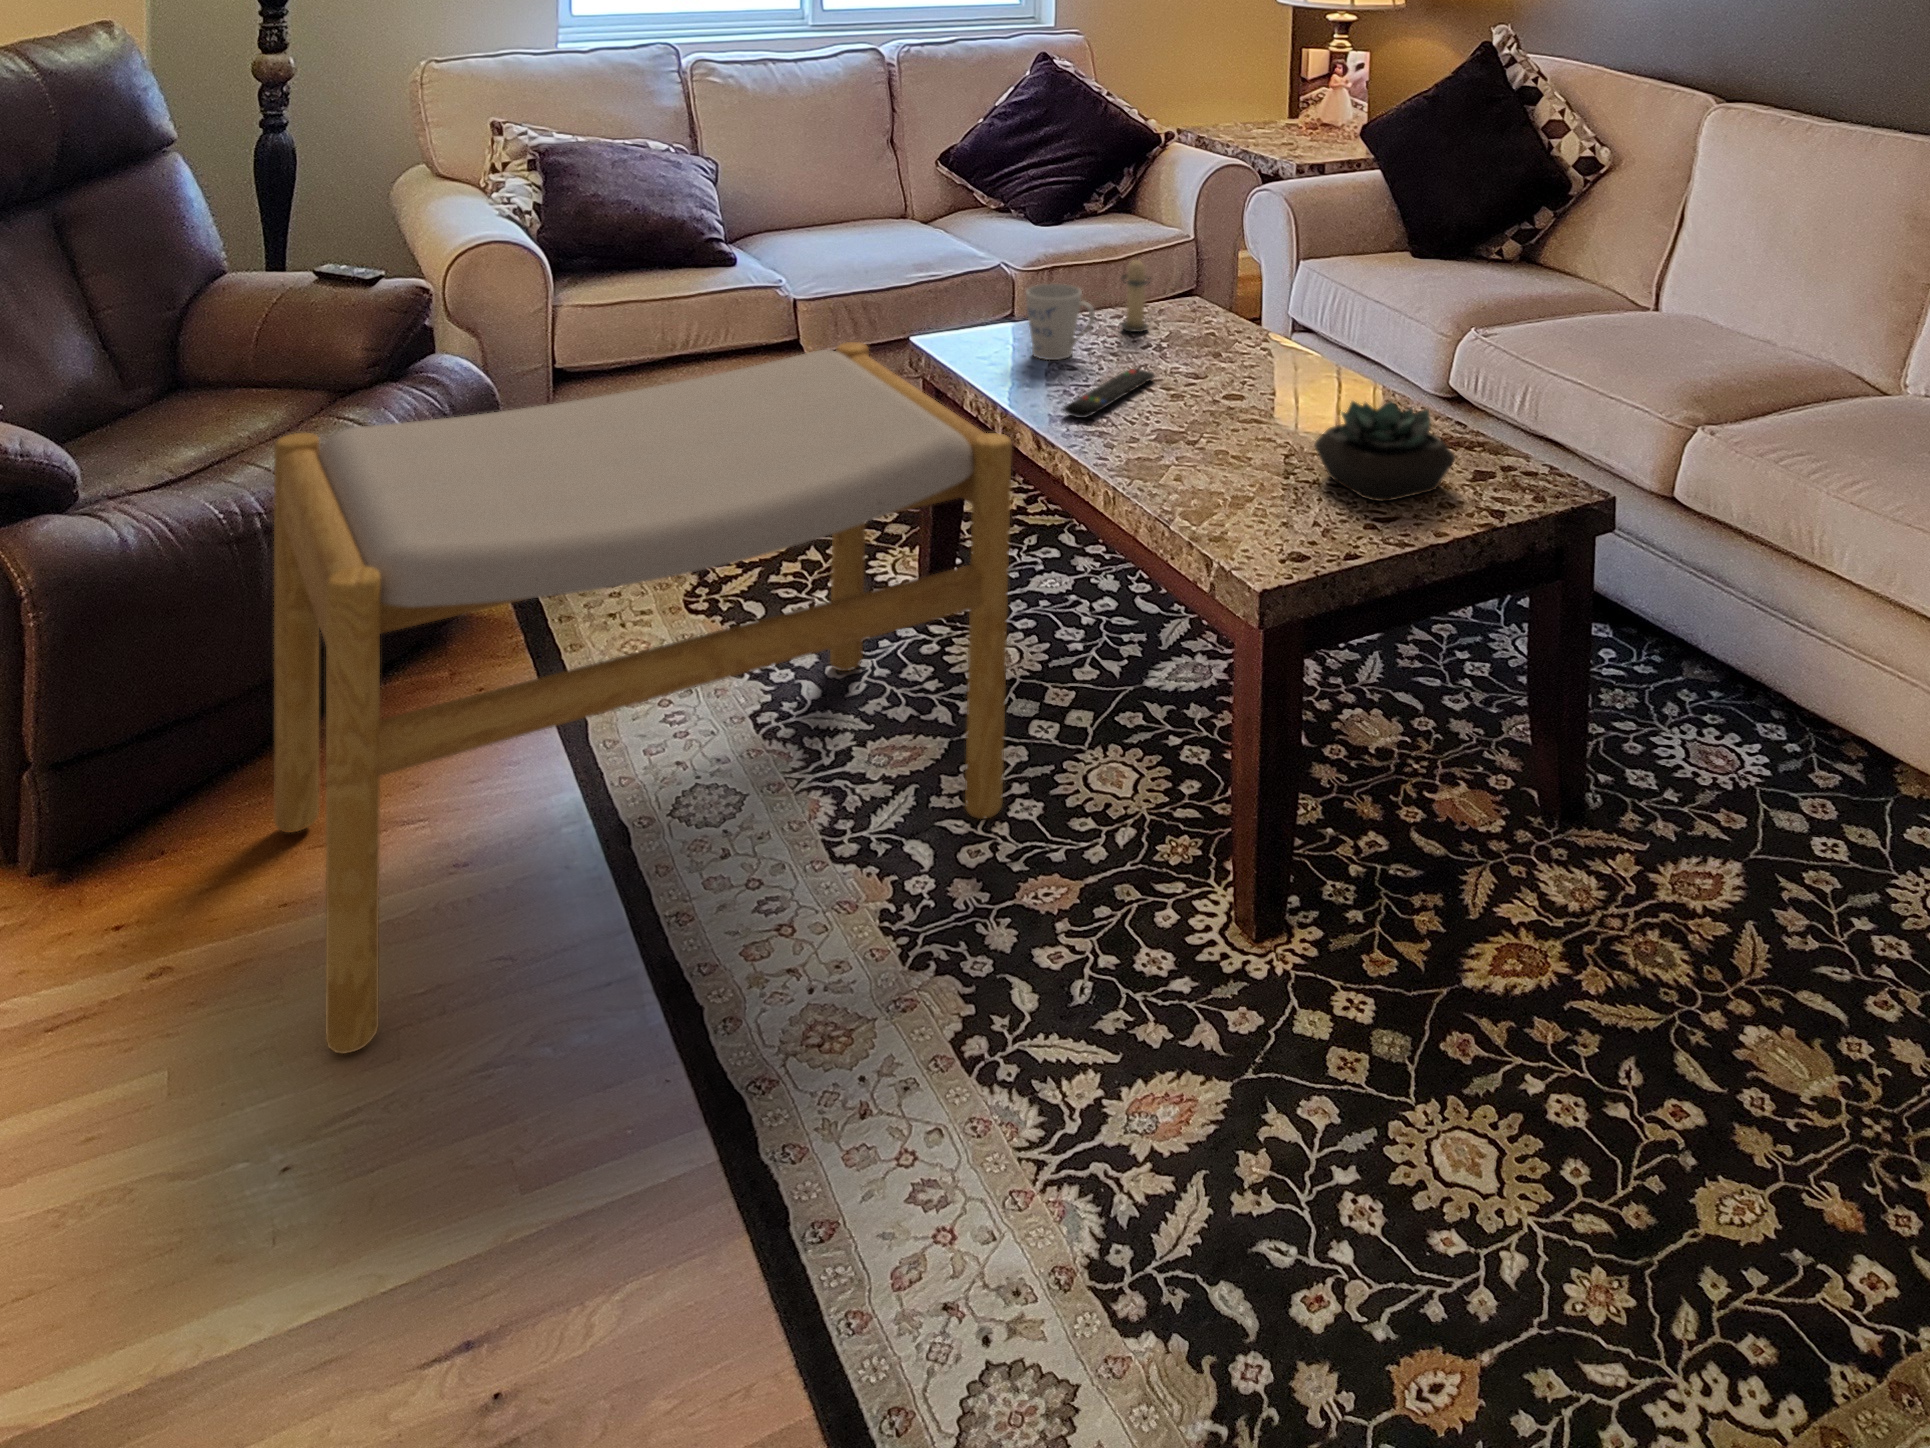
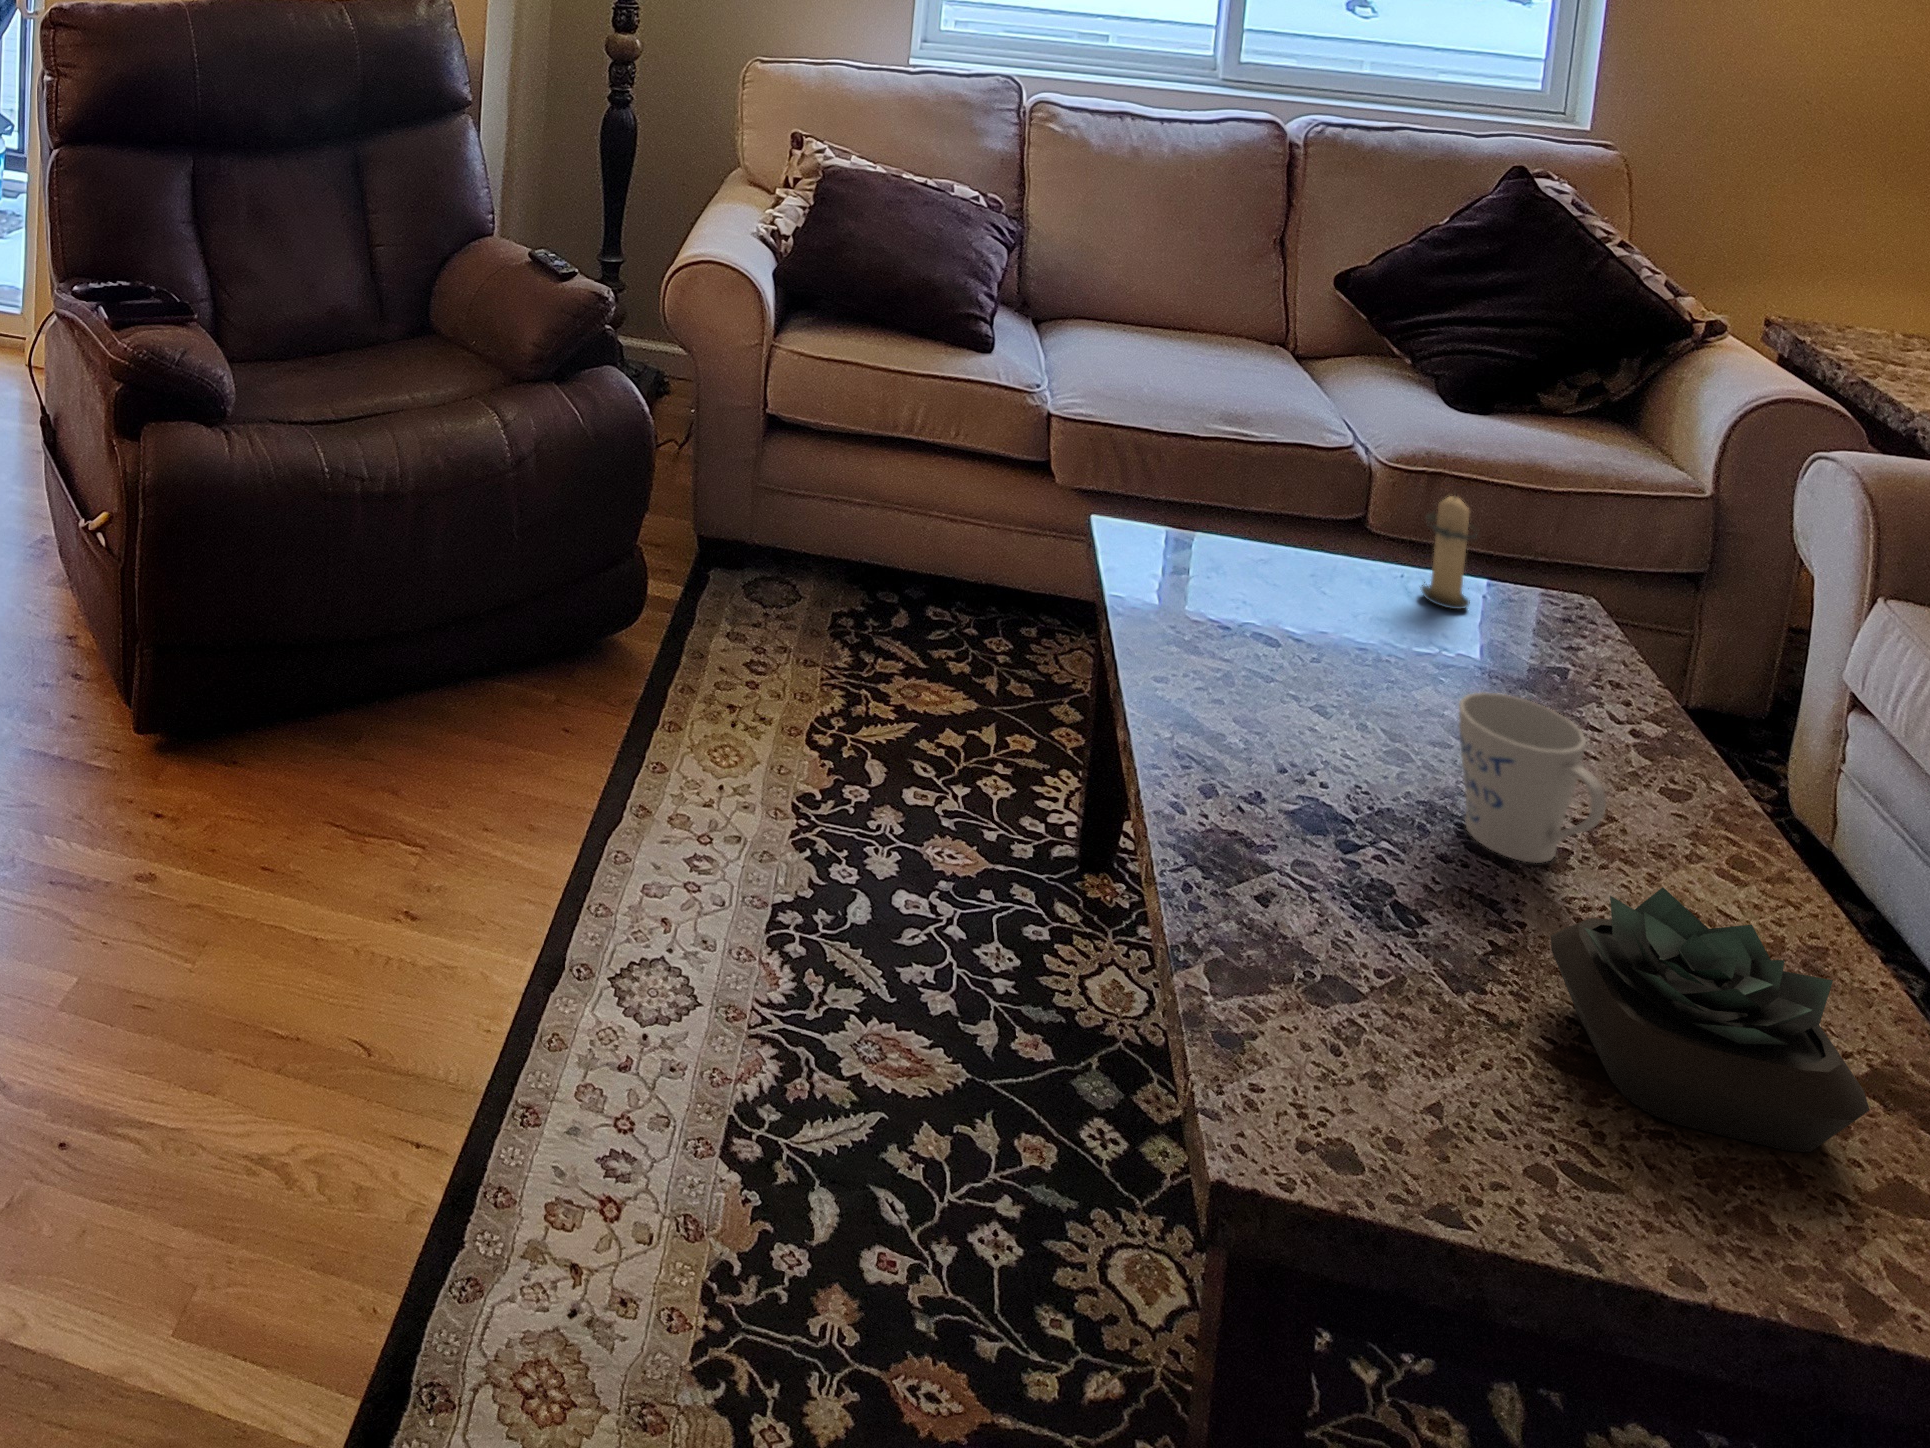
mug: present [1026,284,1095,360] -> present [1459,692,1606,863]
footstool: present [274,342,1012,1054] -> none [169,408,1010,1226]
remote control: present [1064,369,1155,418] -> none [1201,661,1403,712]

